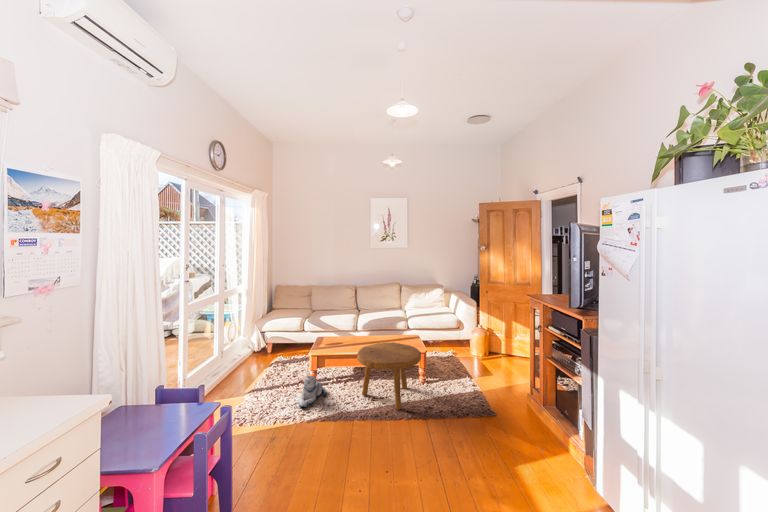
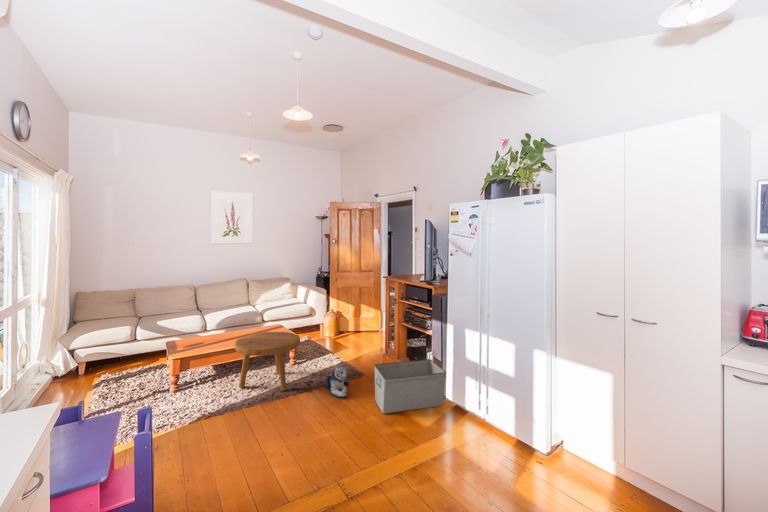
plush toy: present [299,376,326,407] -> present [326,366,349,398]
storage bin: none [490,408,590,494] -> present [374,359,446,414]

